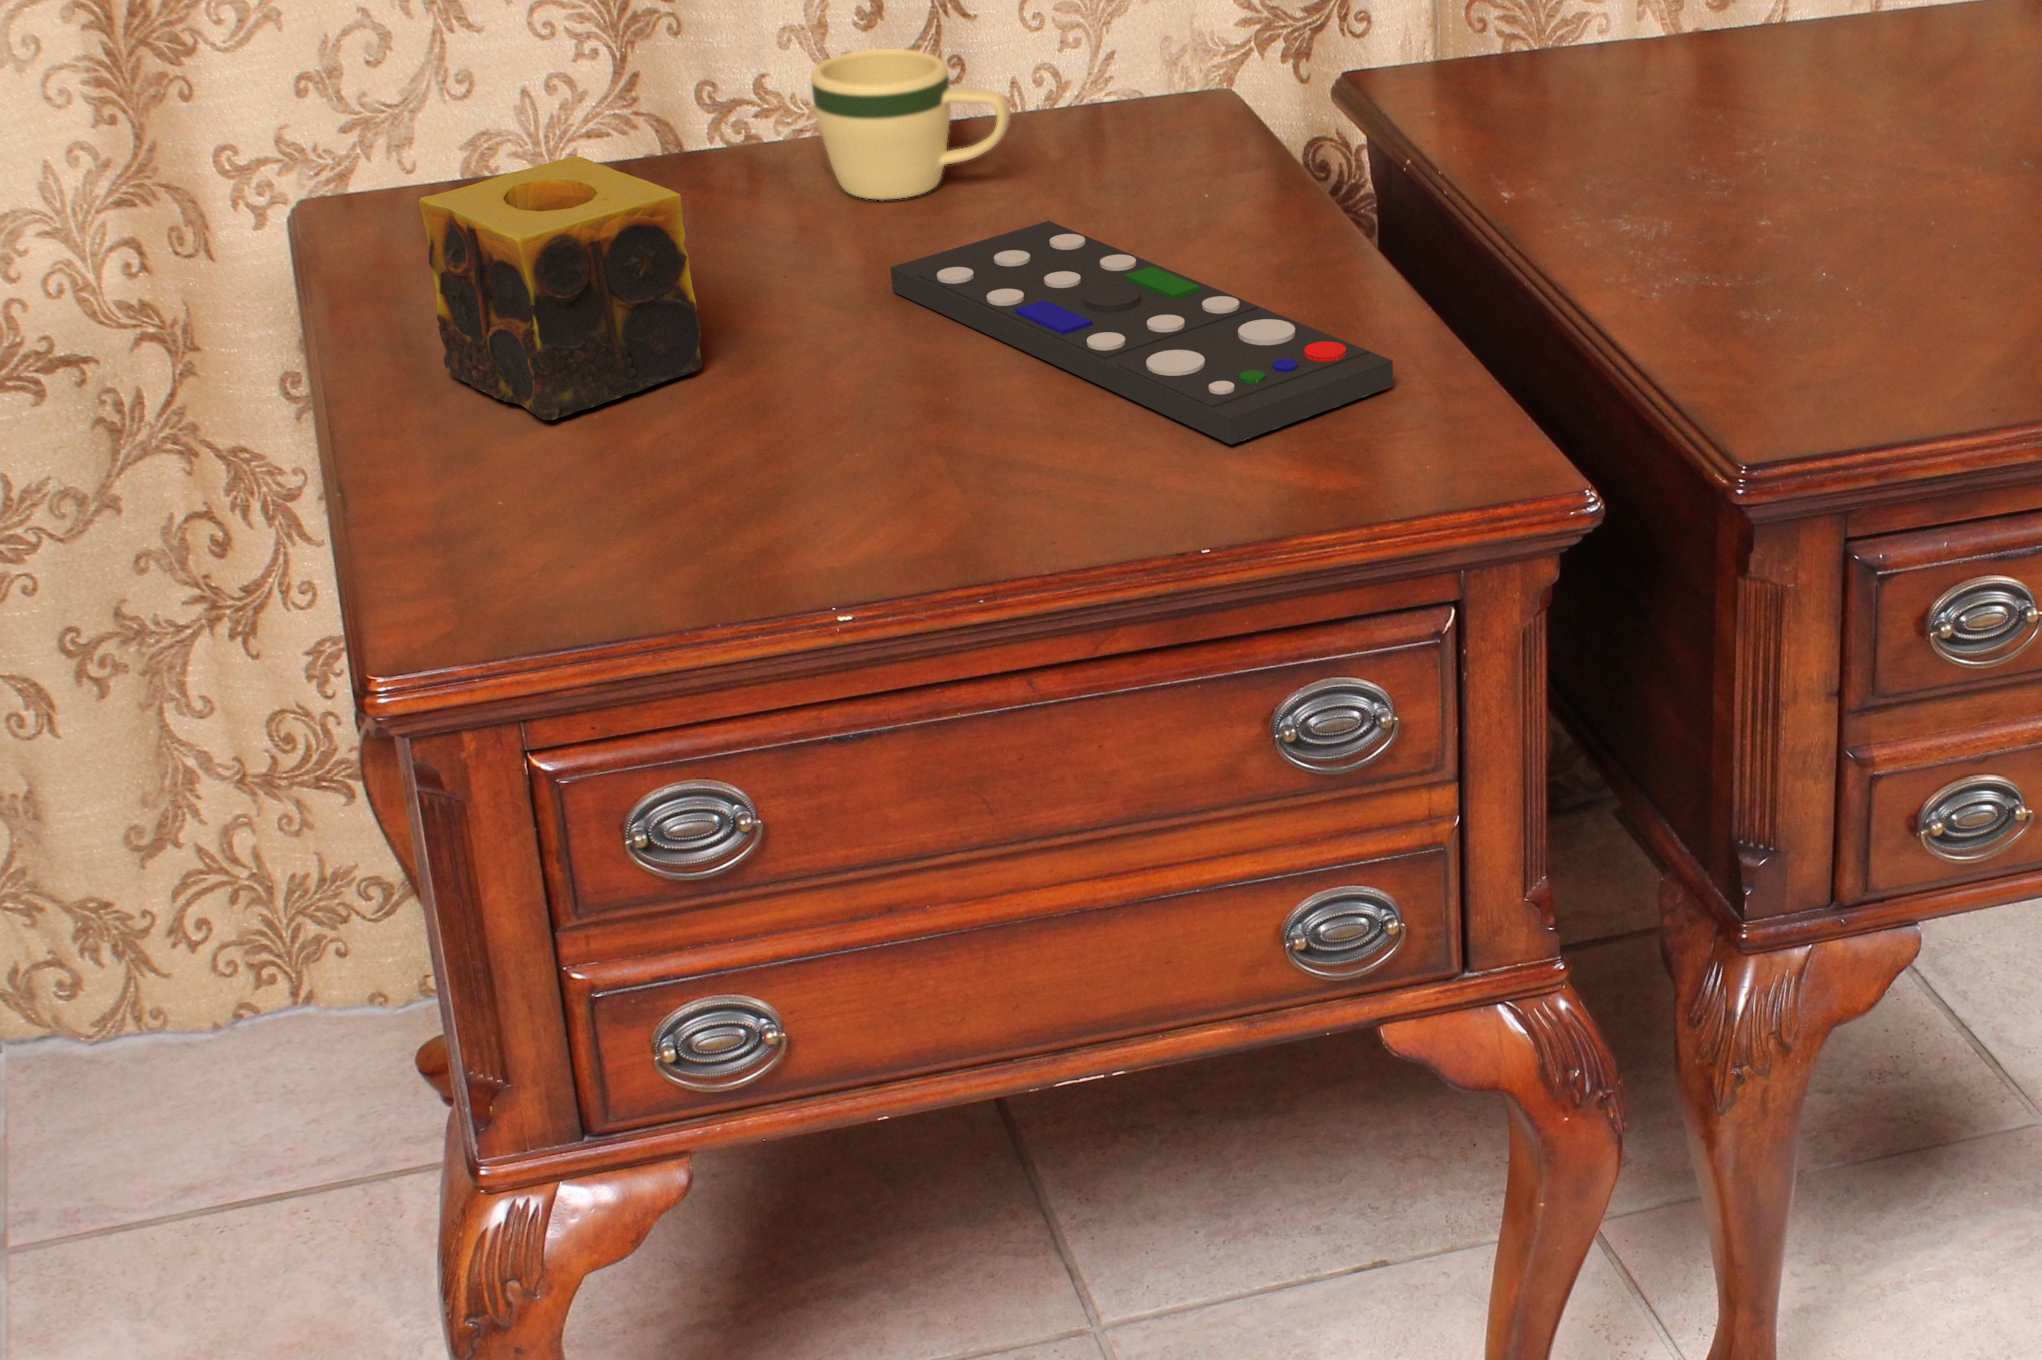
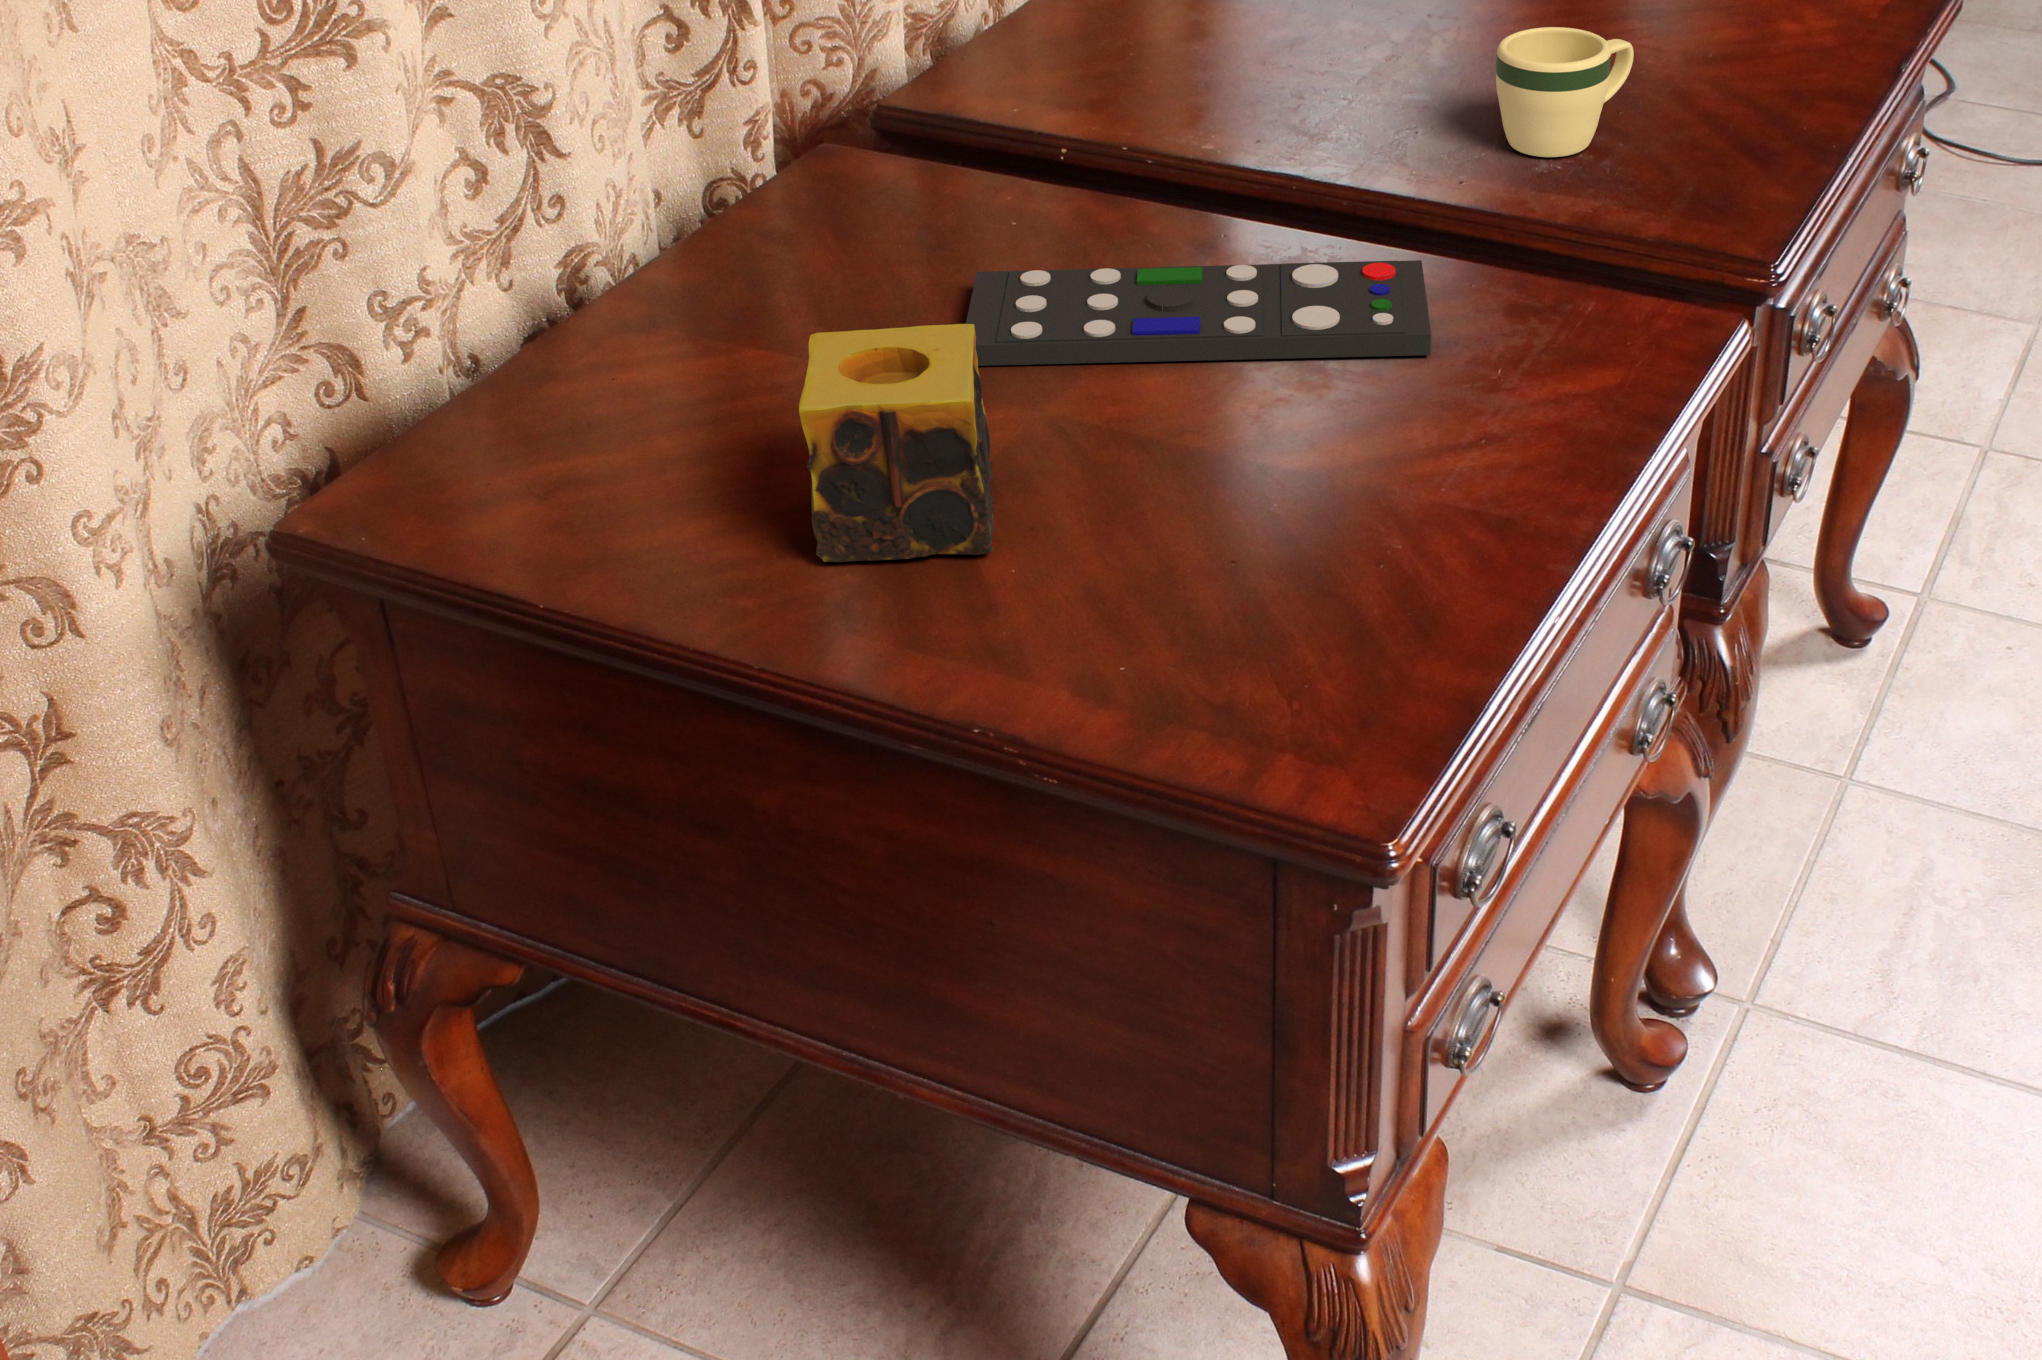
mug: present [811,49,1010,200] -> present [1496,27,1634,157]

